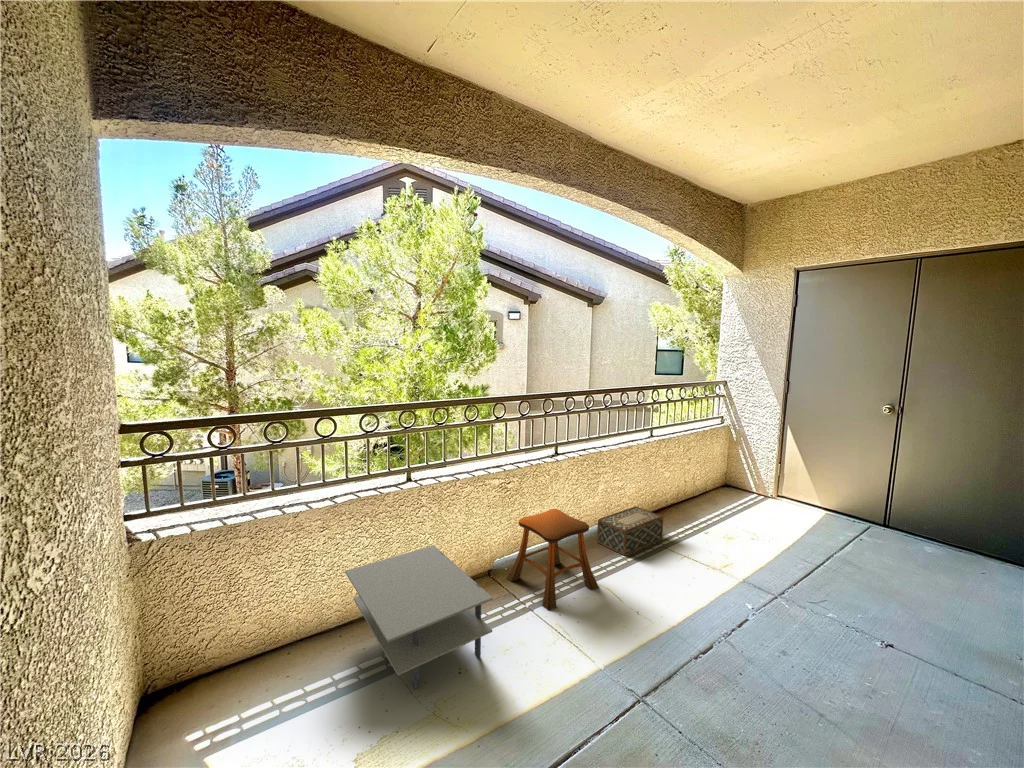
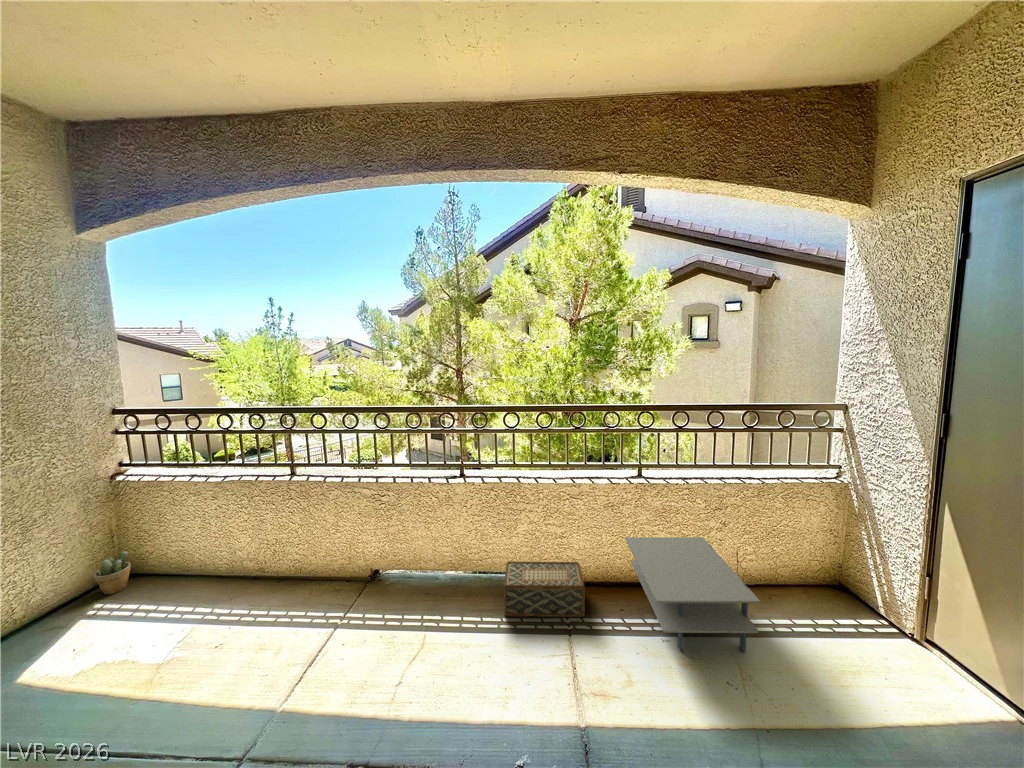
stool: present [507,509,599,610] -> none [348,533,440,635]
side table: present [345,545,493,689] -> present [625,537,760,652]
potted plant: none [114,659,174,742] -> present [94,551,131,594]

